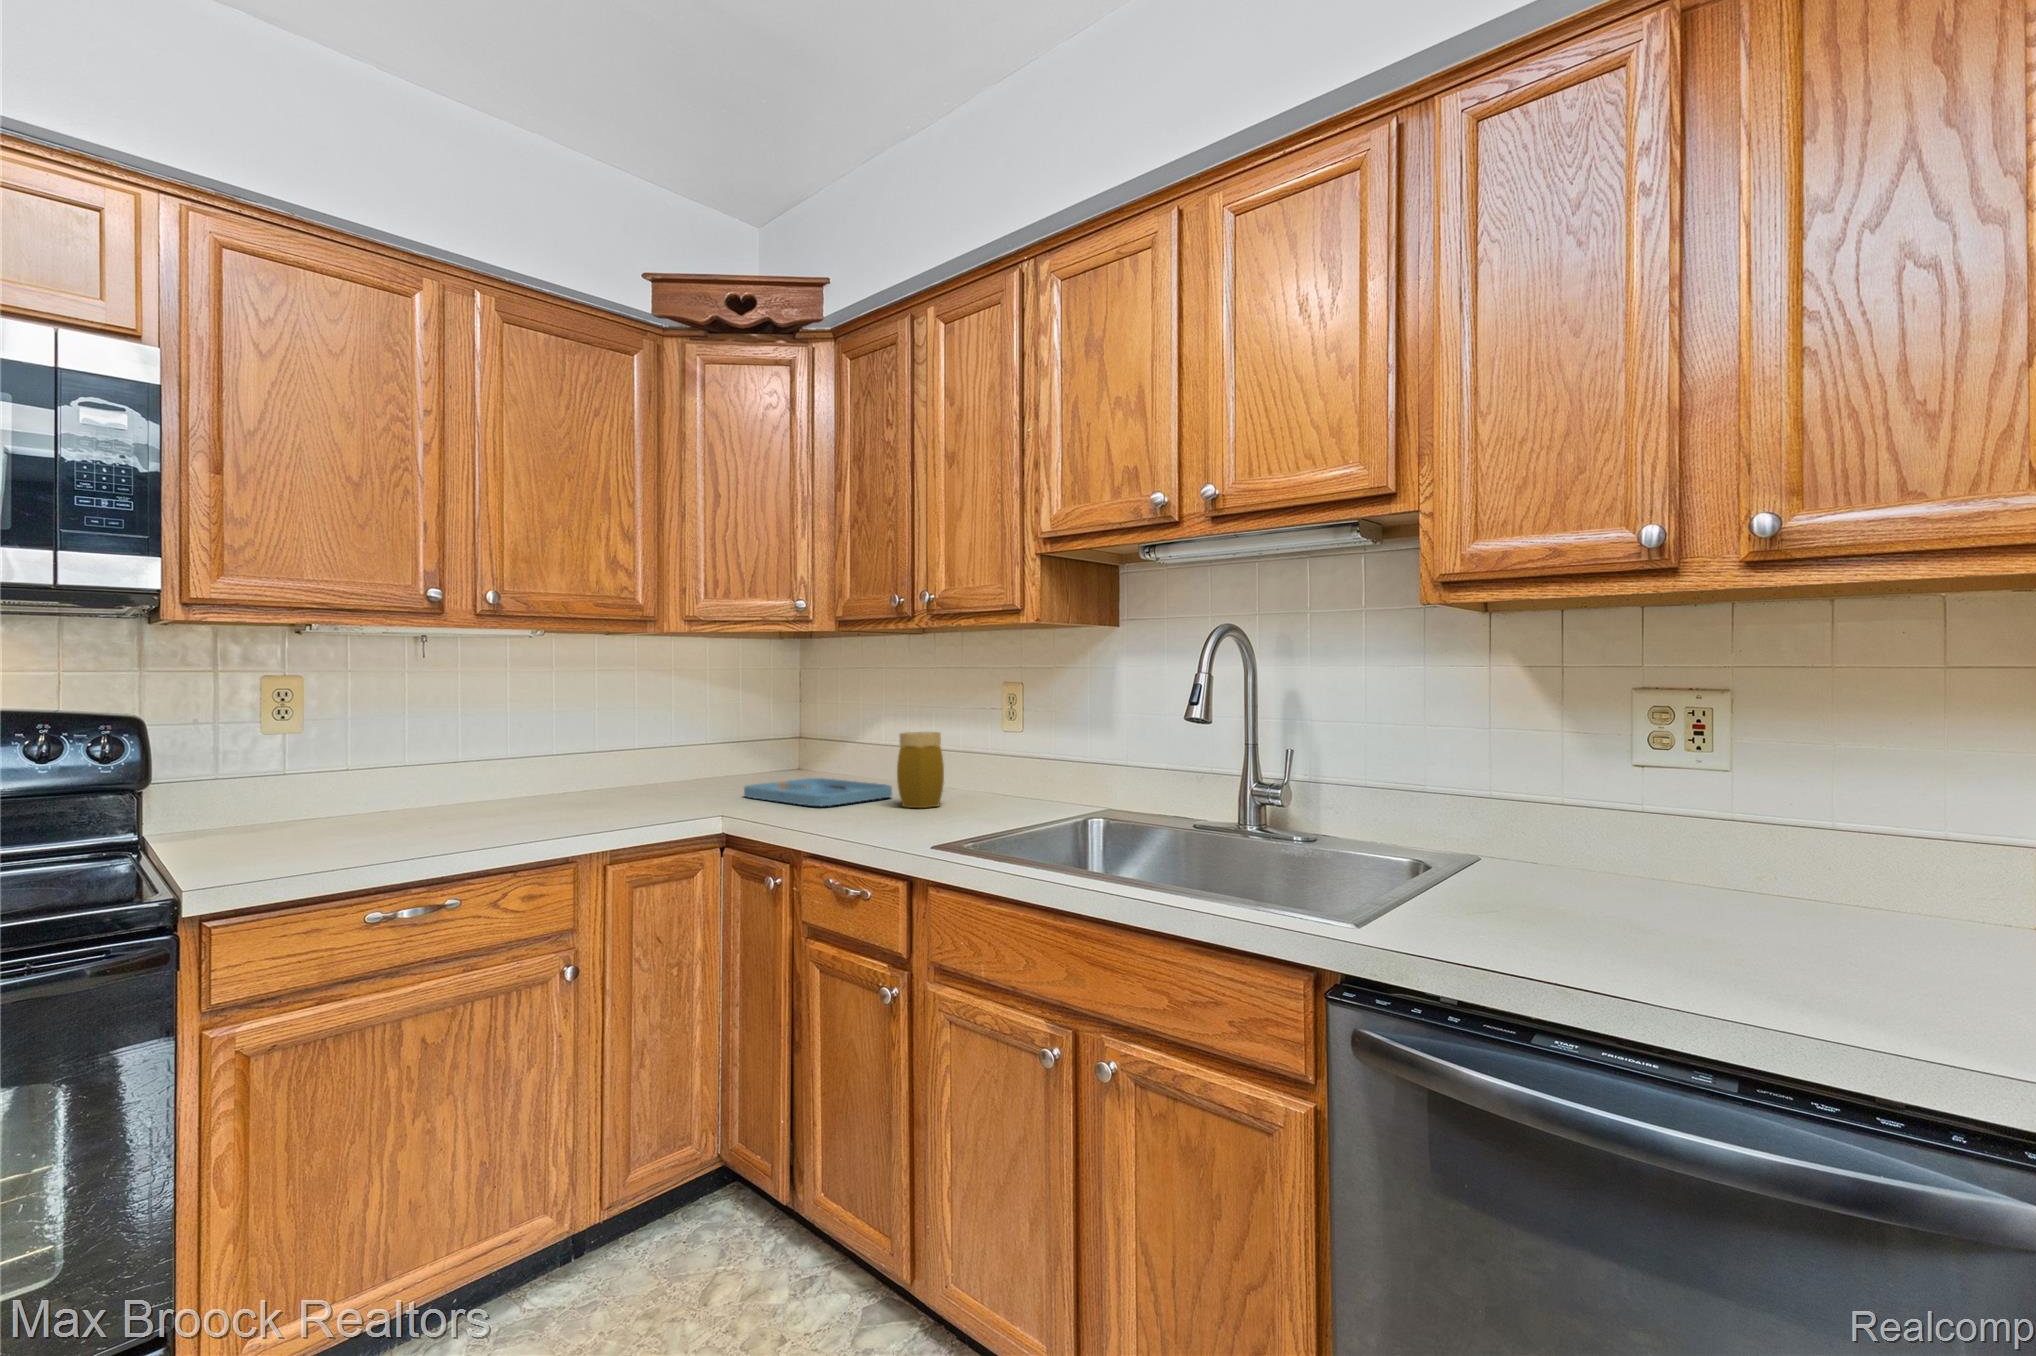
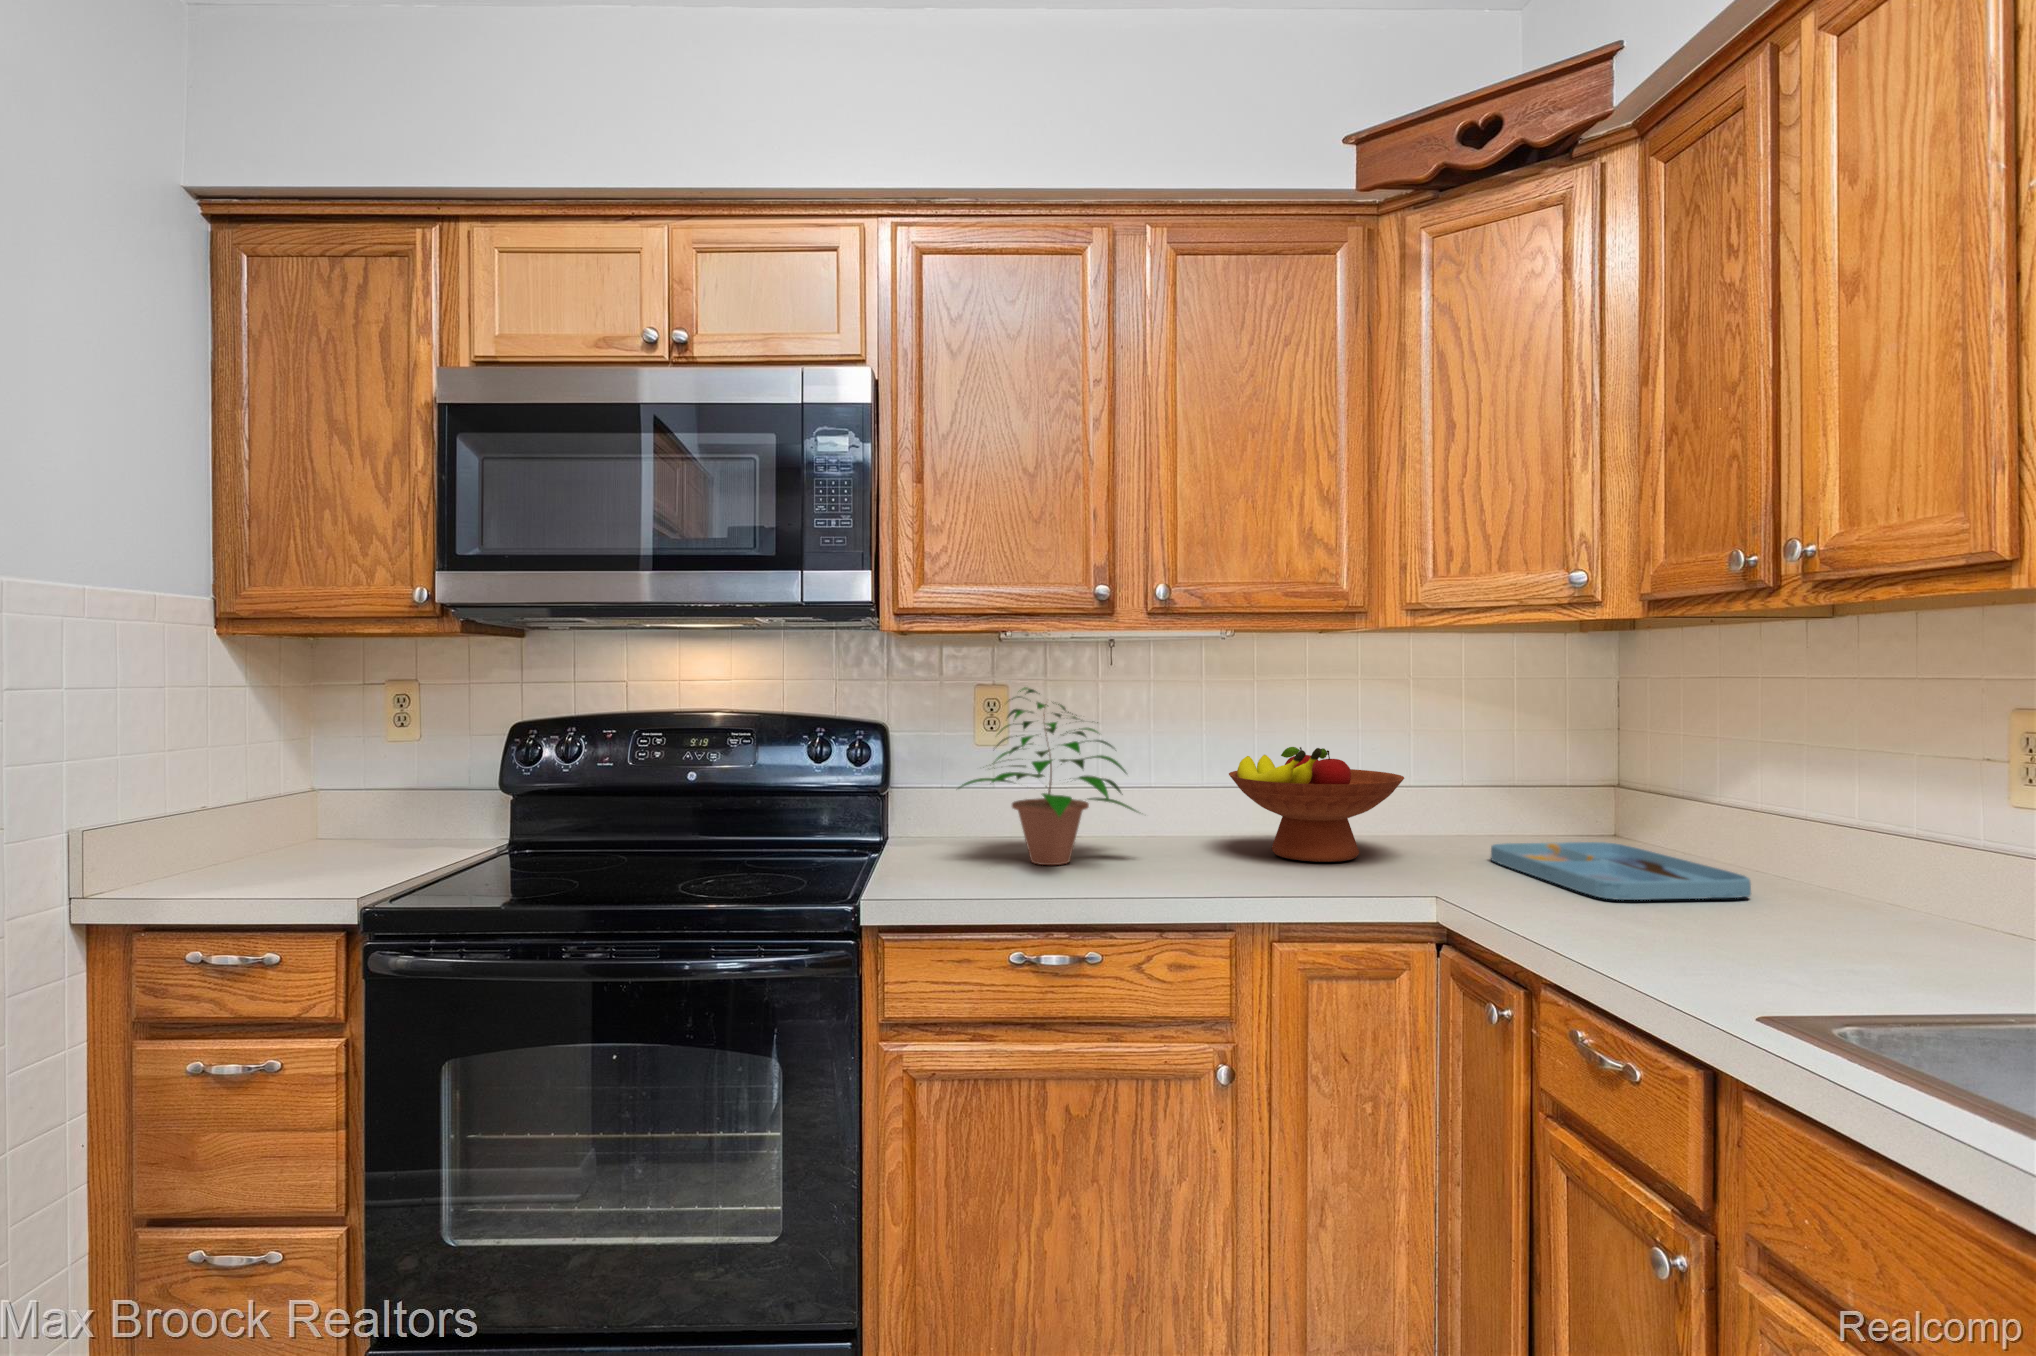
potted plant: none [270,678,479,840] -> present [959,687,1137,865]
fruit bowl: none [546,723,688,811] -> present [1229,747,1404,862]
jar: present [897,732,944,808] -> none [1755,792,1864,936]

